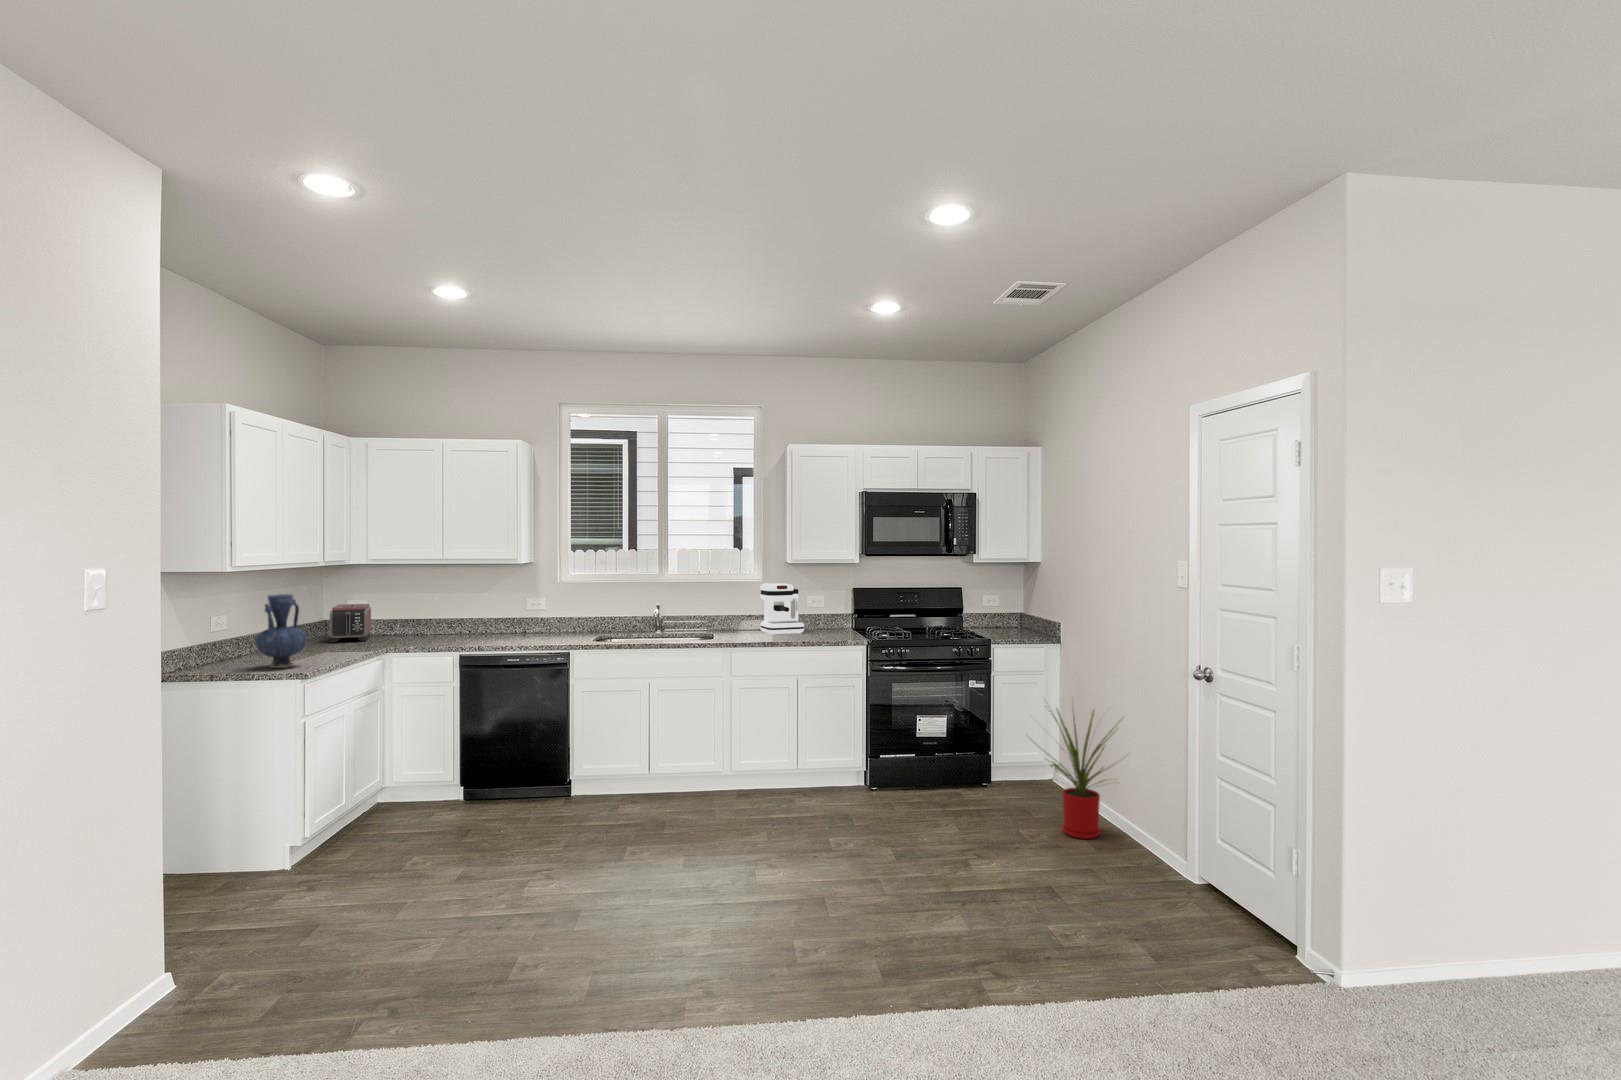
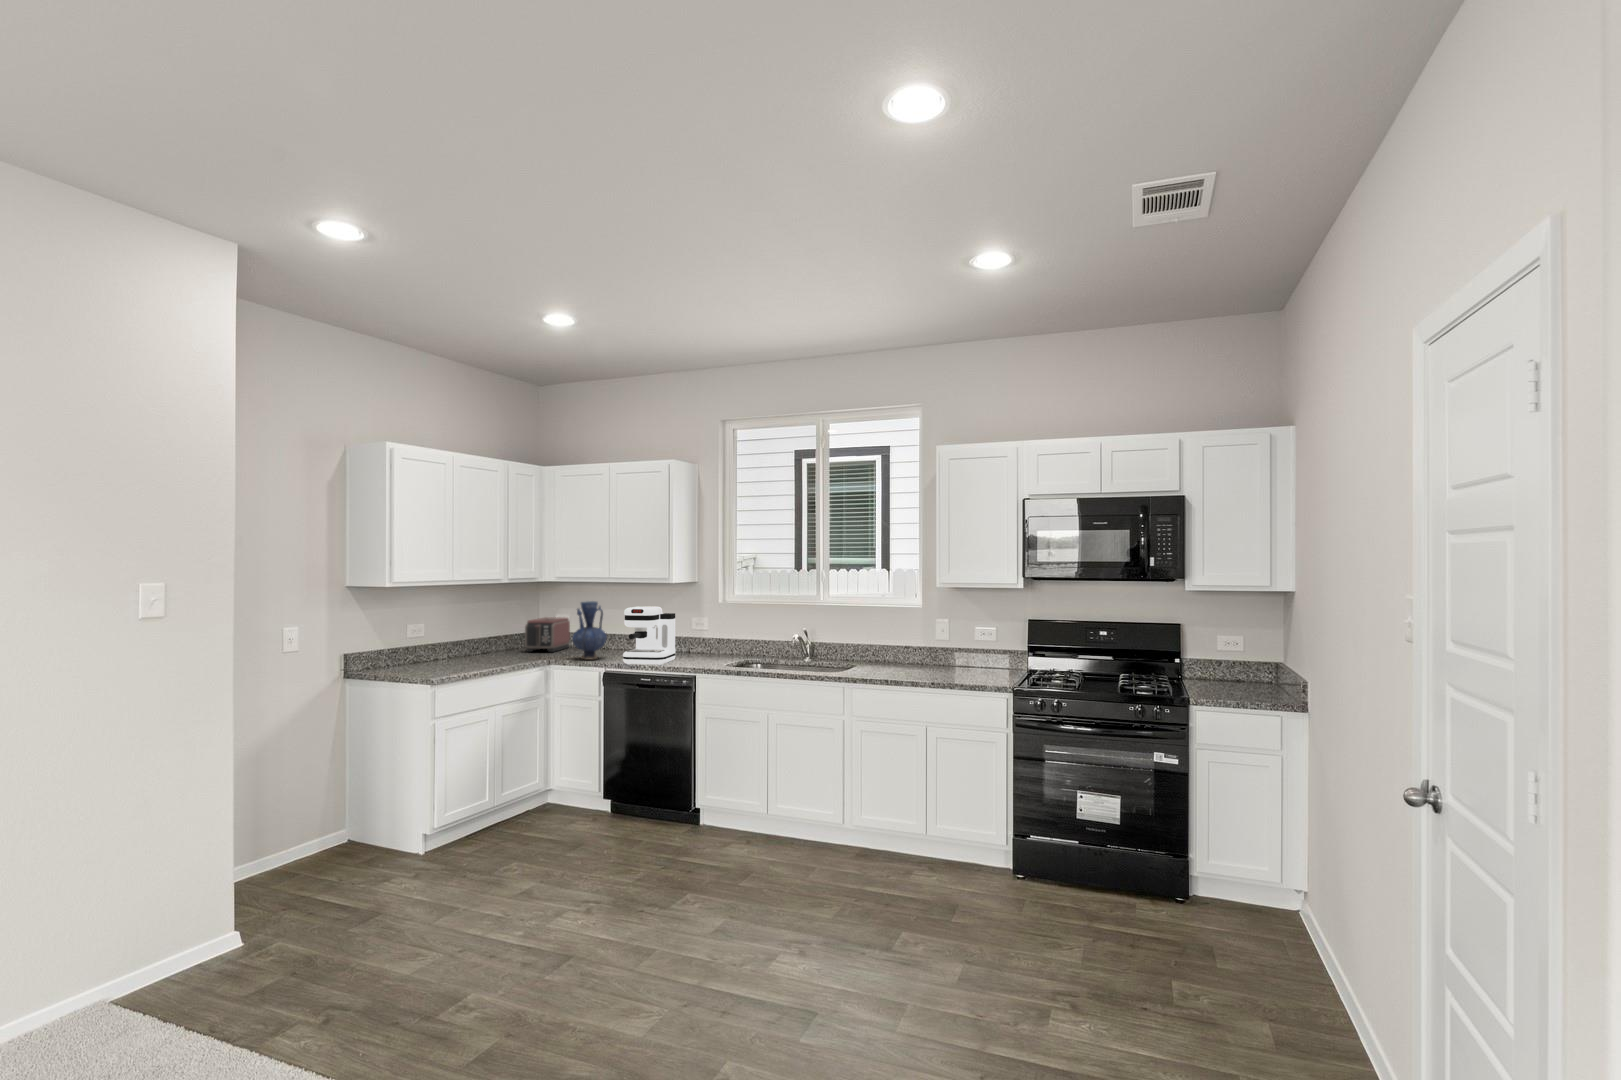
coffee maker: present [760,583,804,635] -> present [623,606,675,665]
vase: present [255,594,307,668] -> present [572,601,607,659]
house plant: present [1036,710,1117,839] -> none [1175,788,1334,1010]

